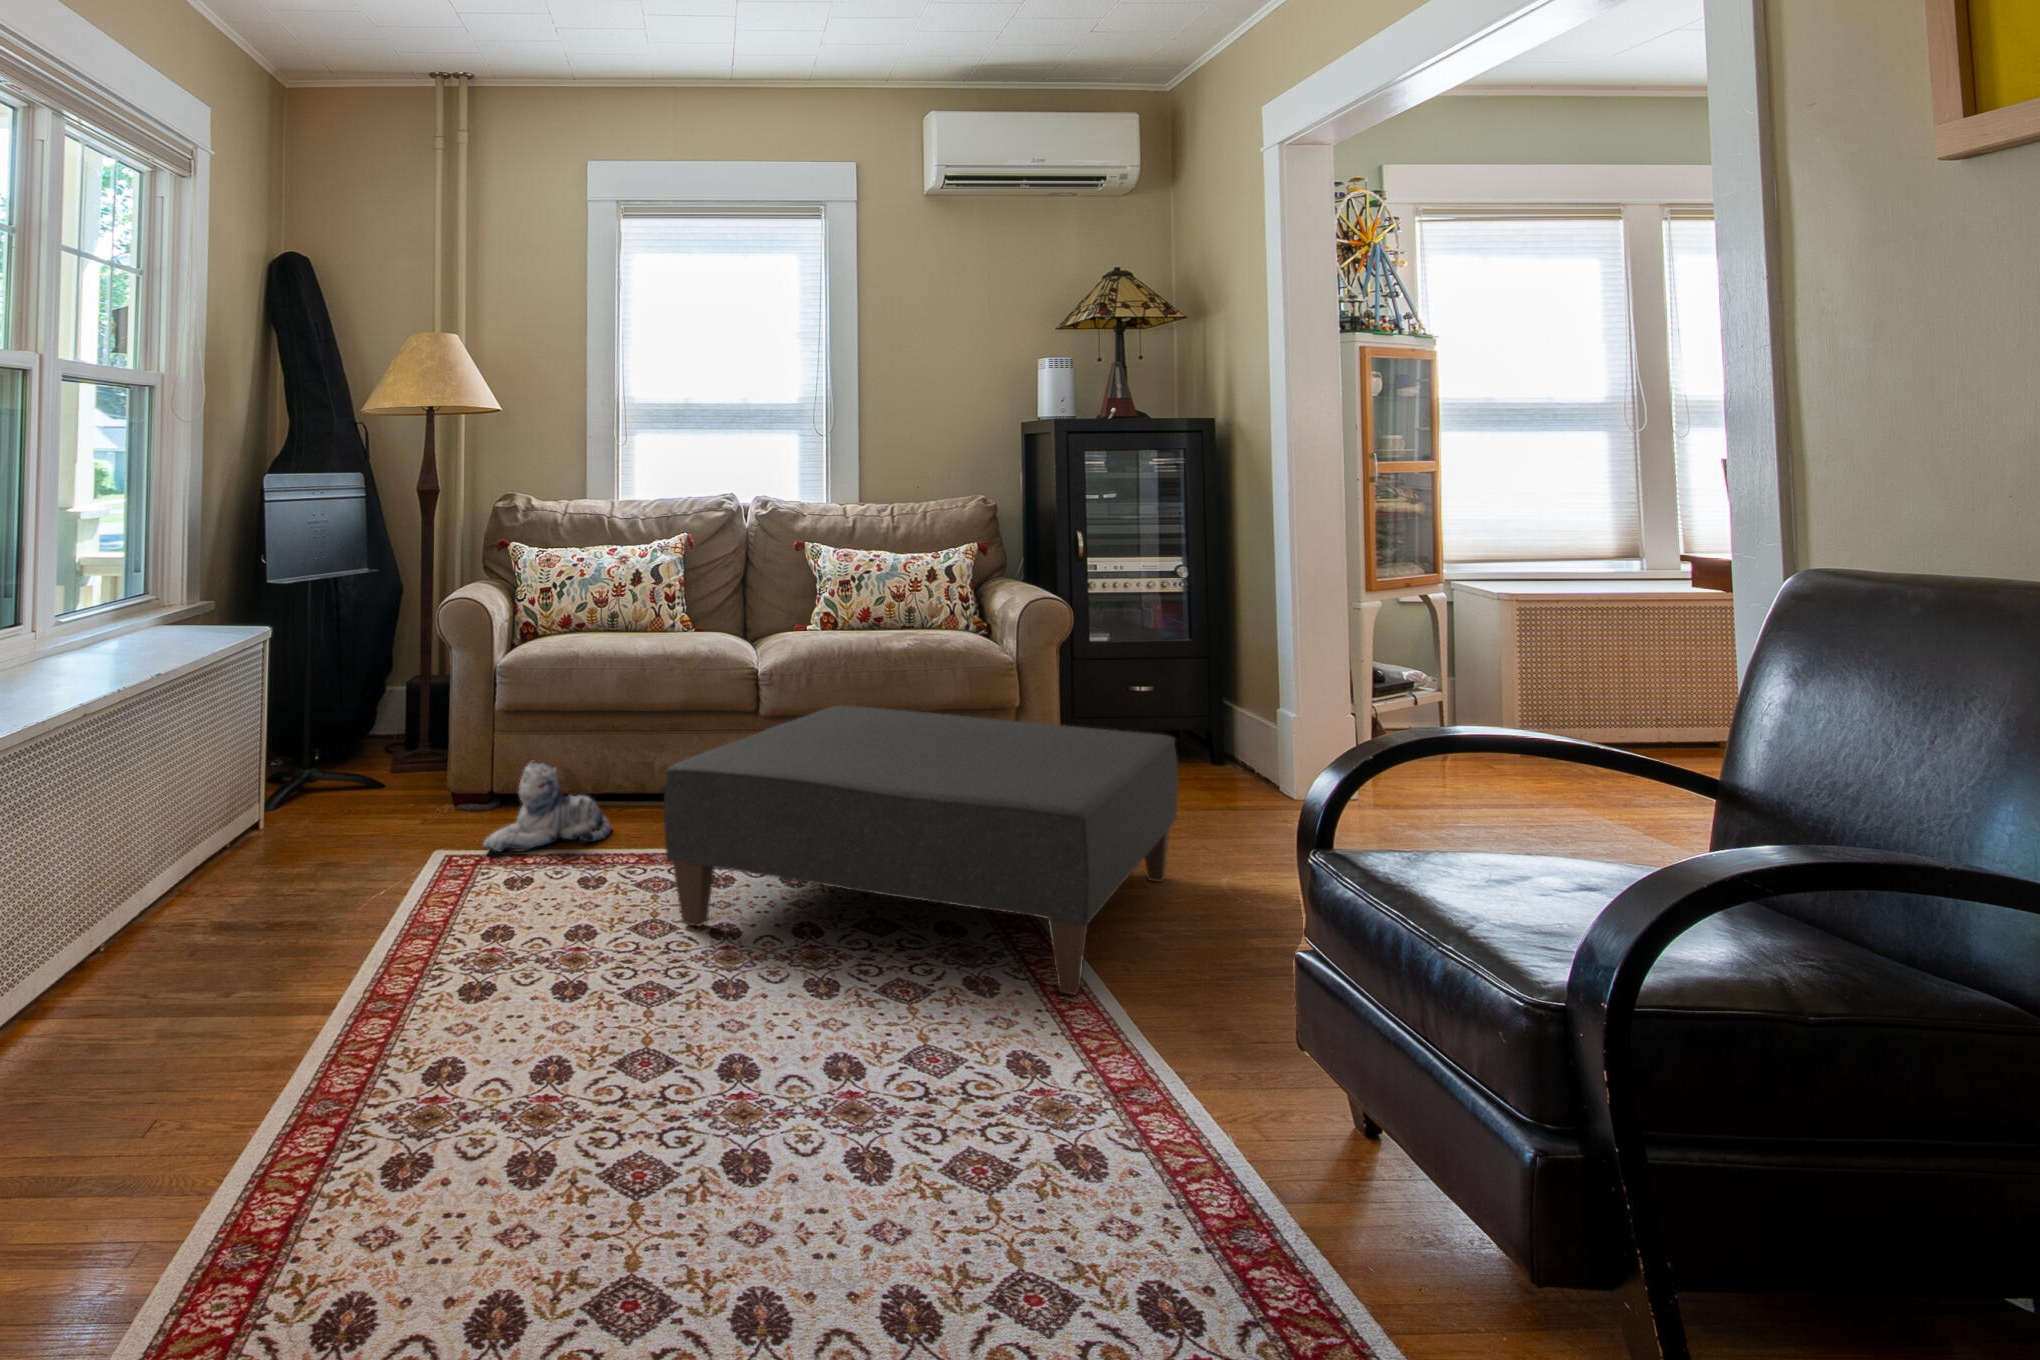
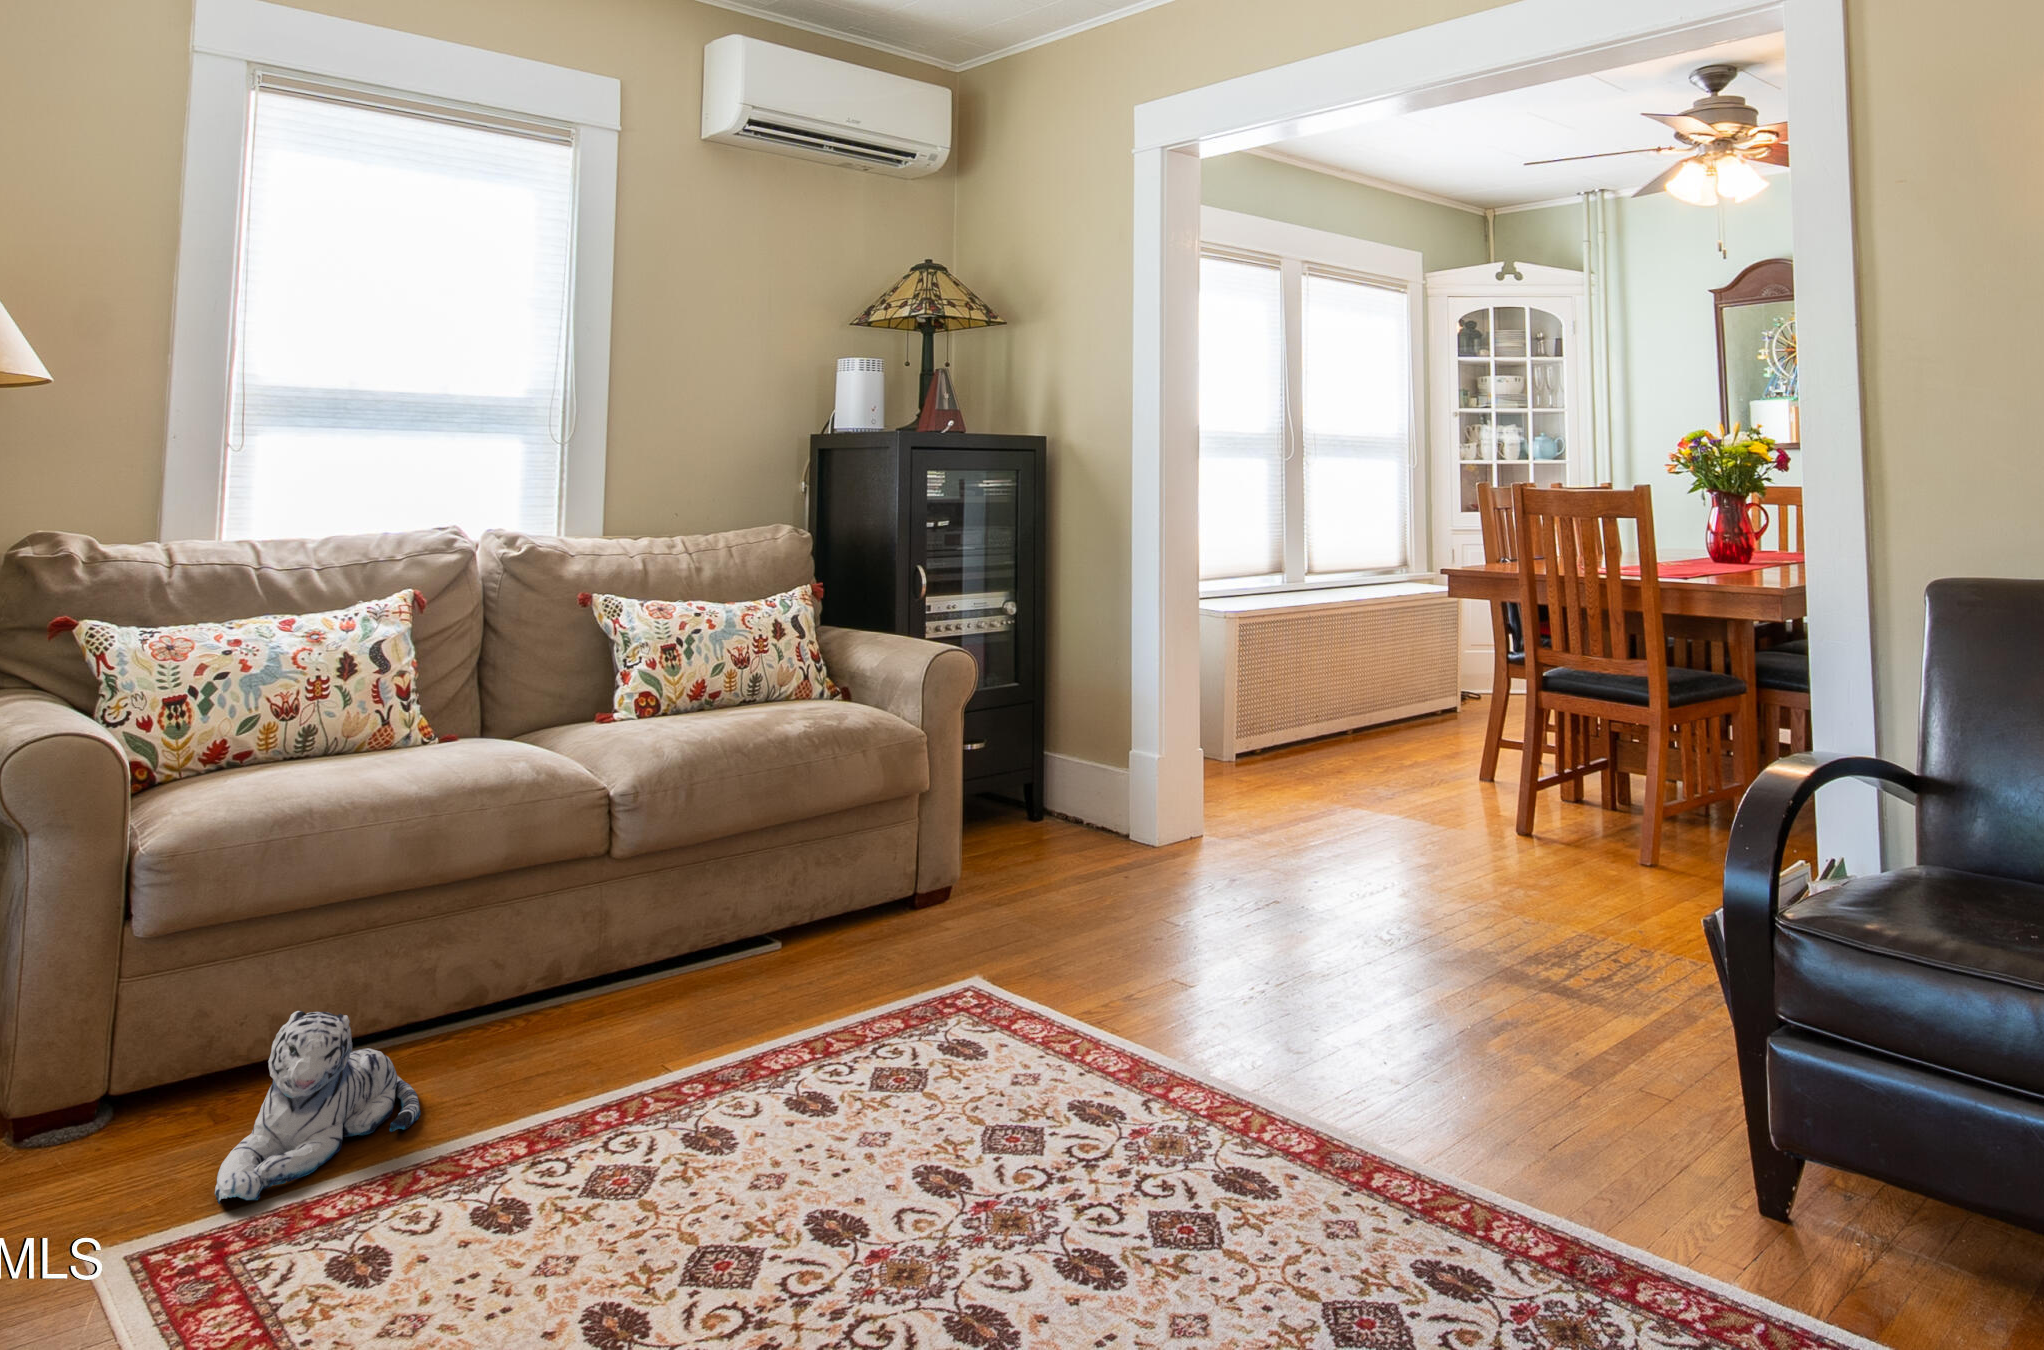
ottoman: present [664,706,1178,995] -> none [743,804,1383,1233]

